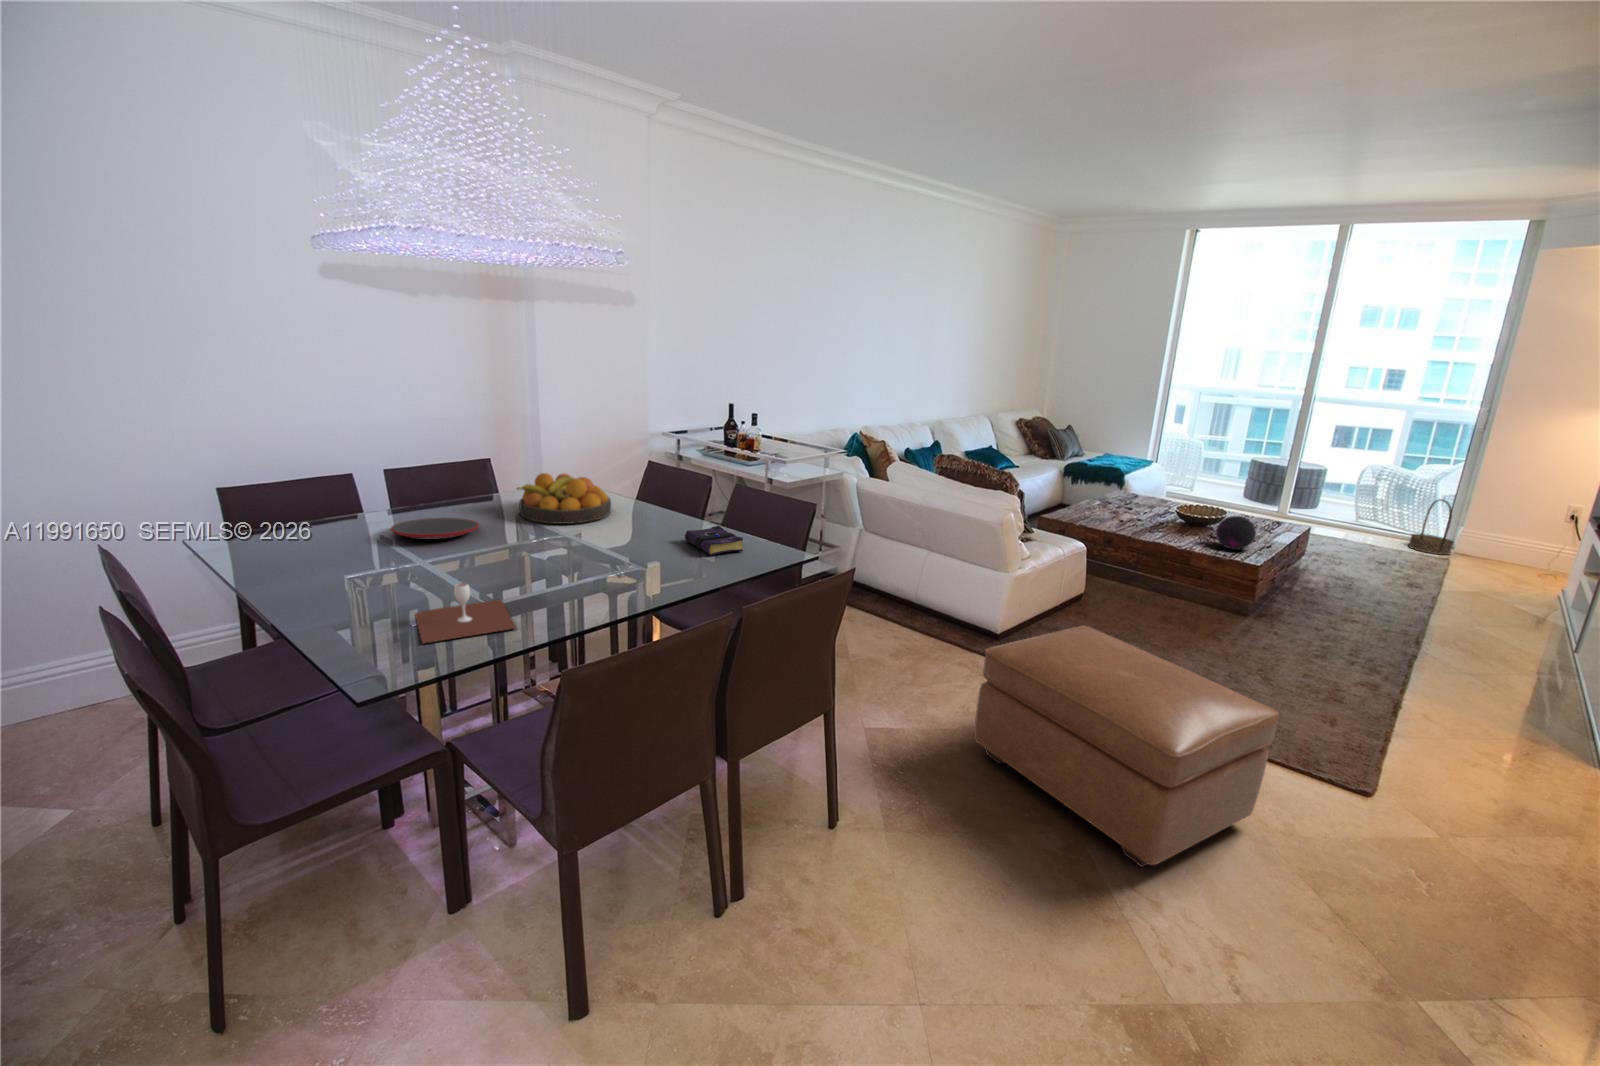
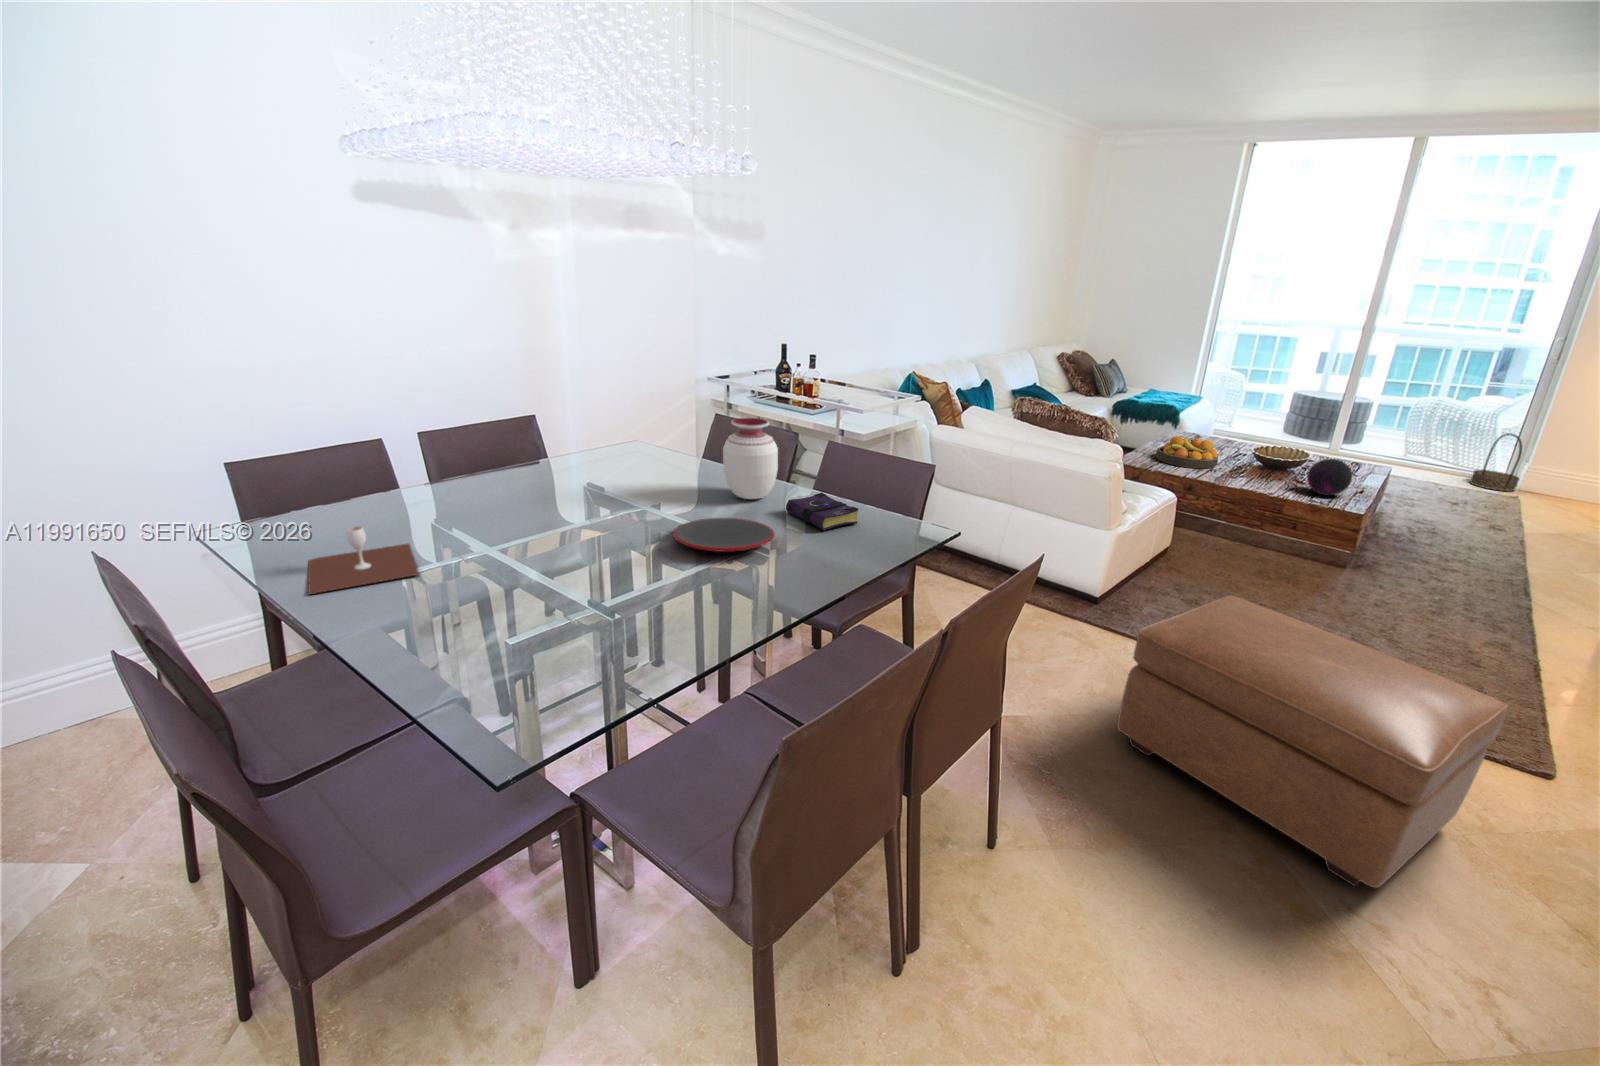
vase: none [636,462,684,530] -> present [723,418,778,499]
fruit bowl: present [517,473,611,524] -> present [1156,436,1218,468]
plate: present [391,518,479,538] -> present [673,518,774,552]
wine glass: present [415,583,516,643] -> present [308,526,419,594]

